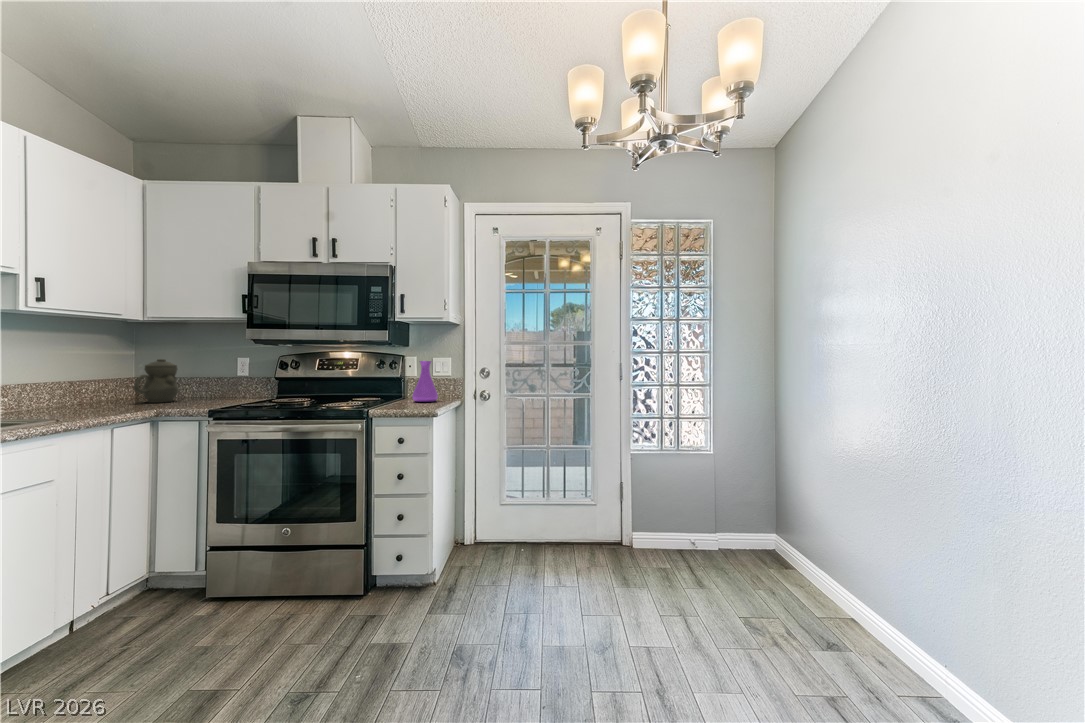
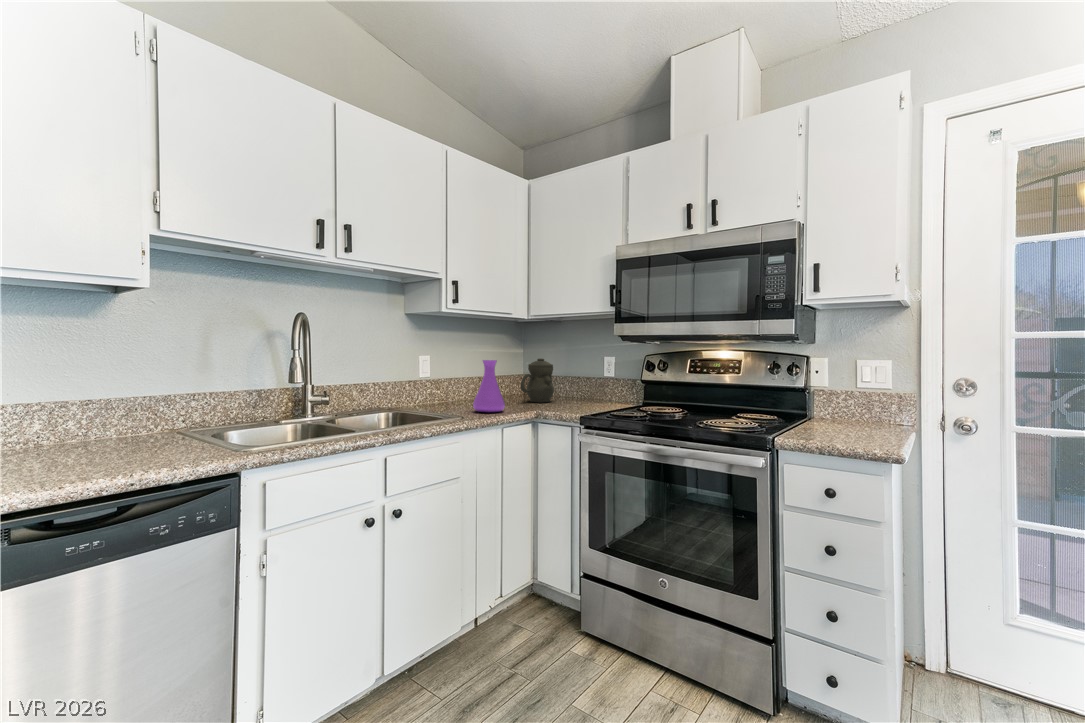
vase: present [412,361,438,402] -> present [473,360,505,413]

